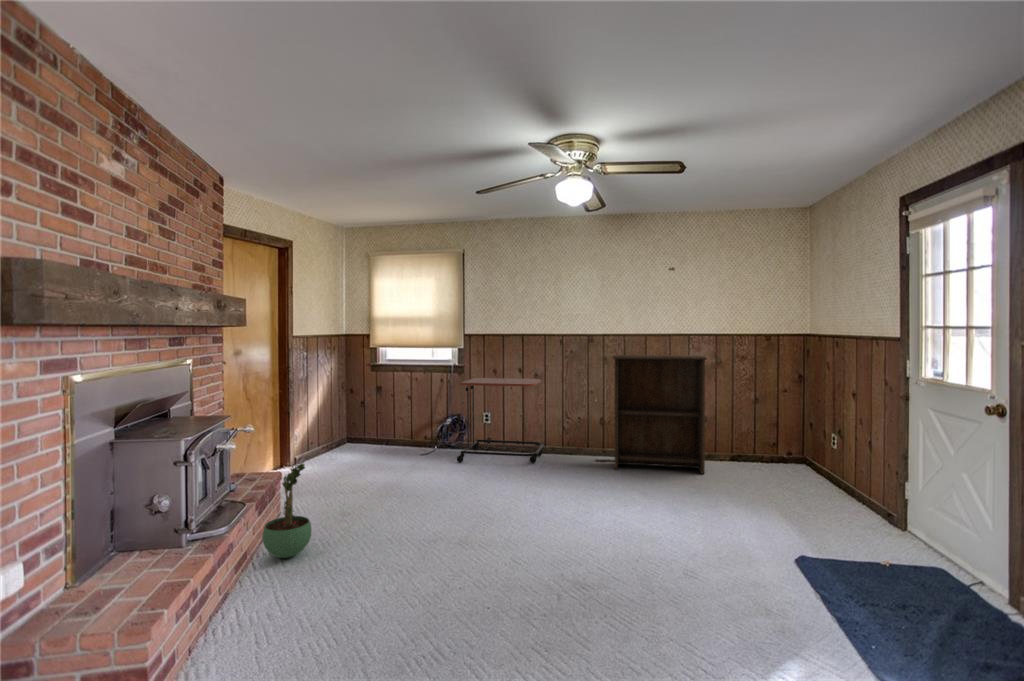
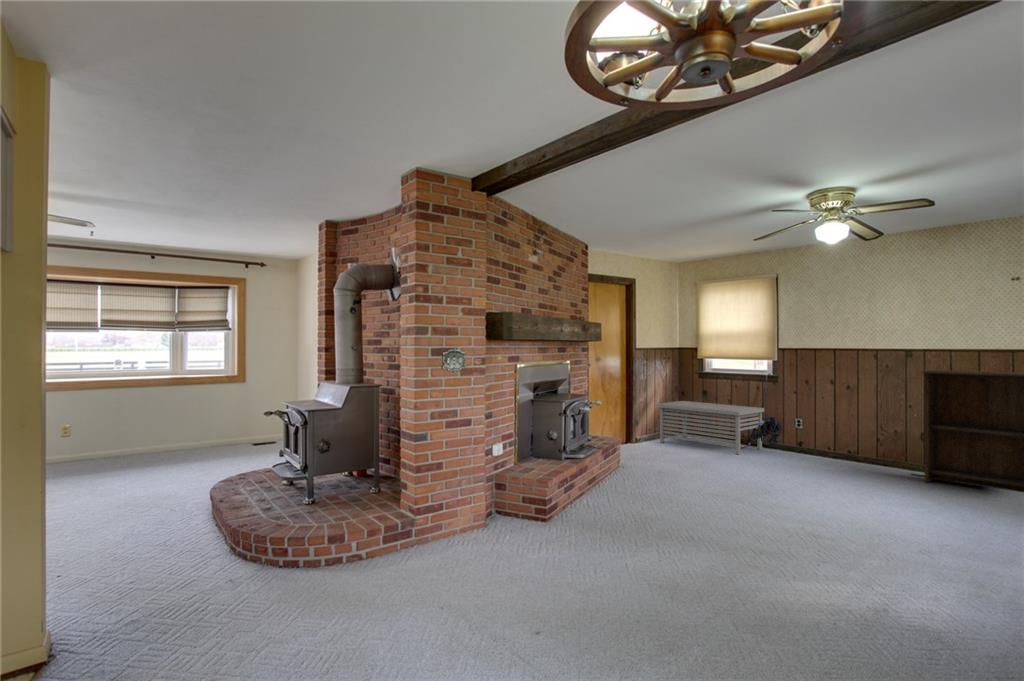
side table: present [457,378,543,463] -> none [764,387,855,467]
storage bench: none [323,400,450,462] -> present [656,401,764,455]
potted plant: present [262,463,311,558] -> none [604,428,633,486]

